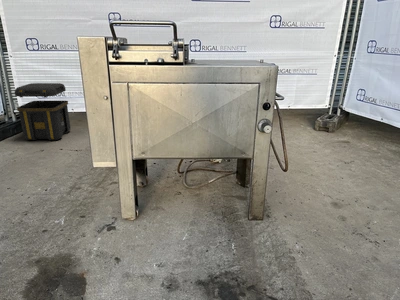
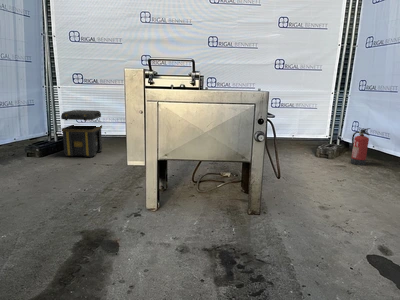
fire extinguisher: none [354,98,379,140] -> present [351,128,370,165]

